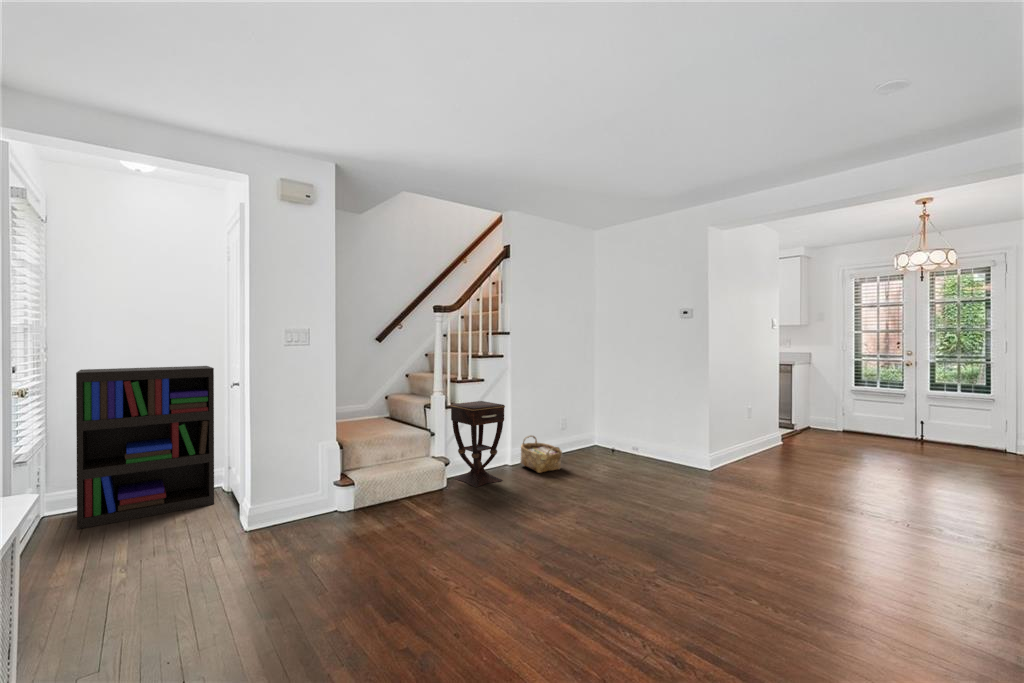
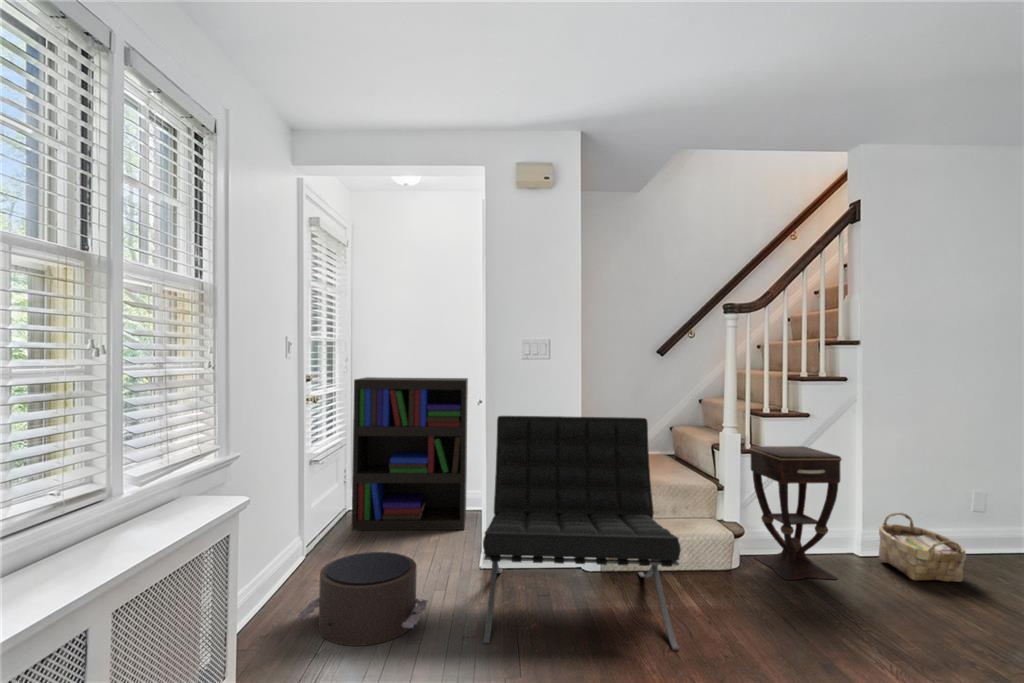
lounge chair: none [267,390,429,577] -> present [483,416,681,650]
pouf: none [83,528,224,618] -> present [297,552,428,646]

